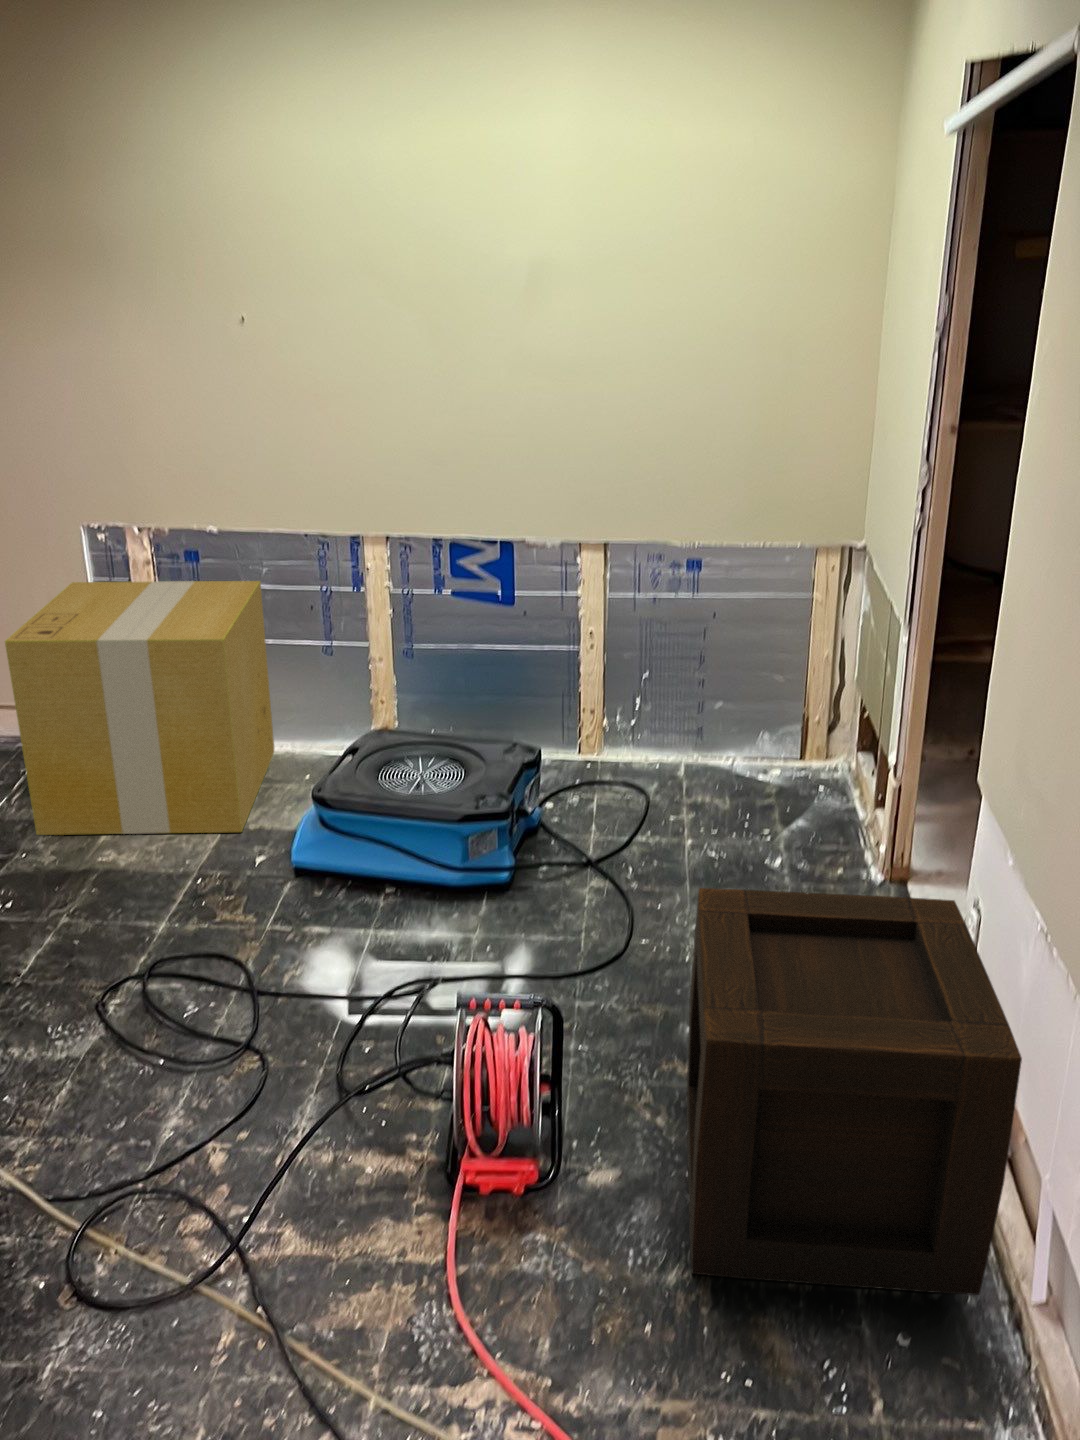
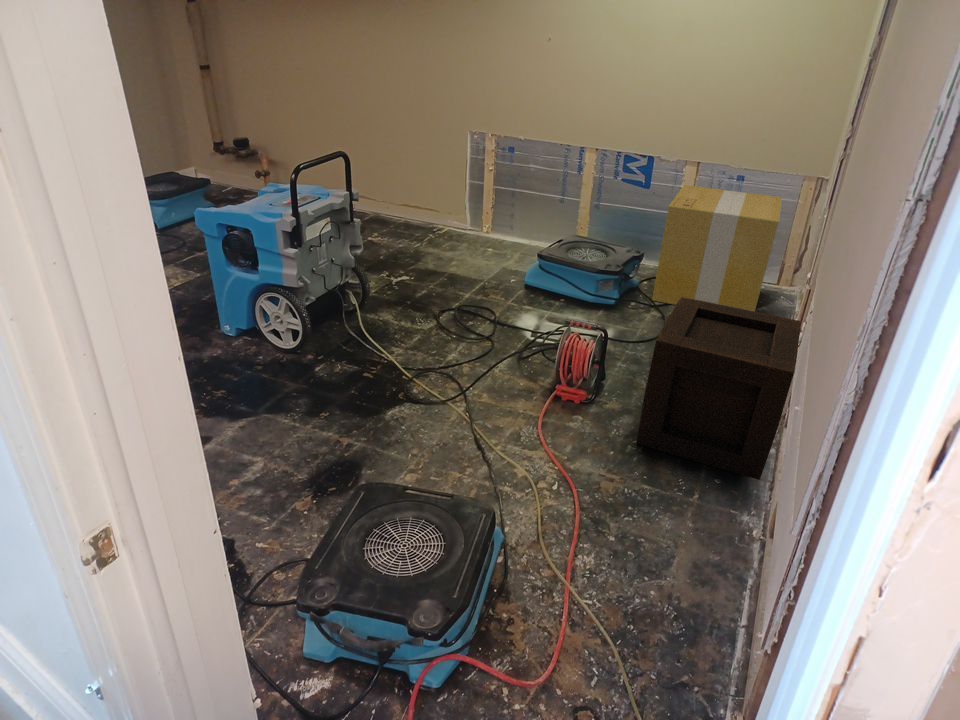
cardboard box: present [5,581,274,835] -> present [652,185,782,311]

